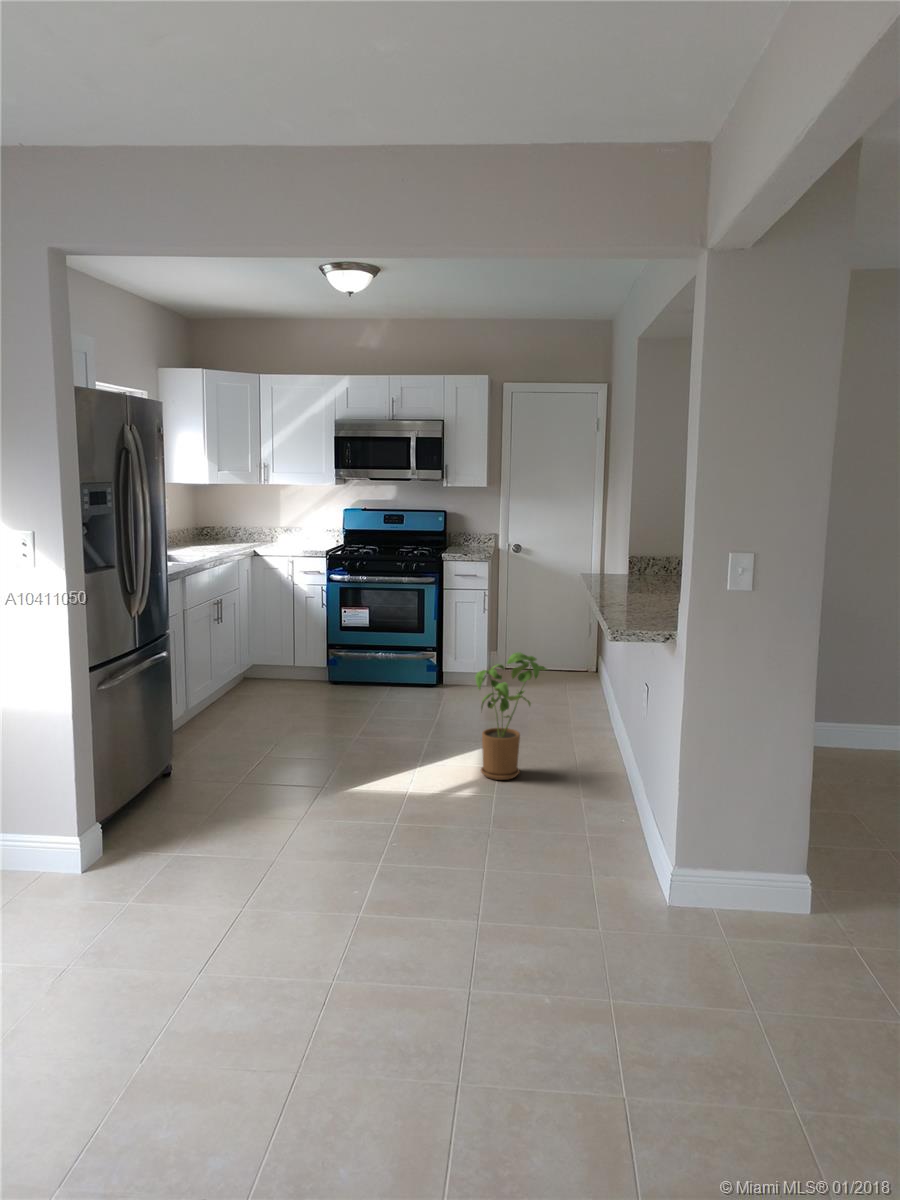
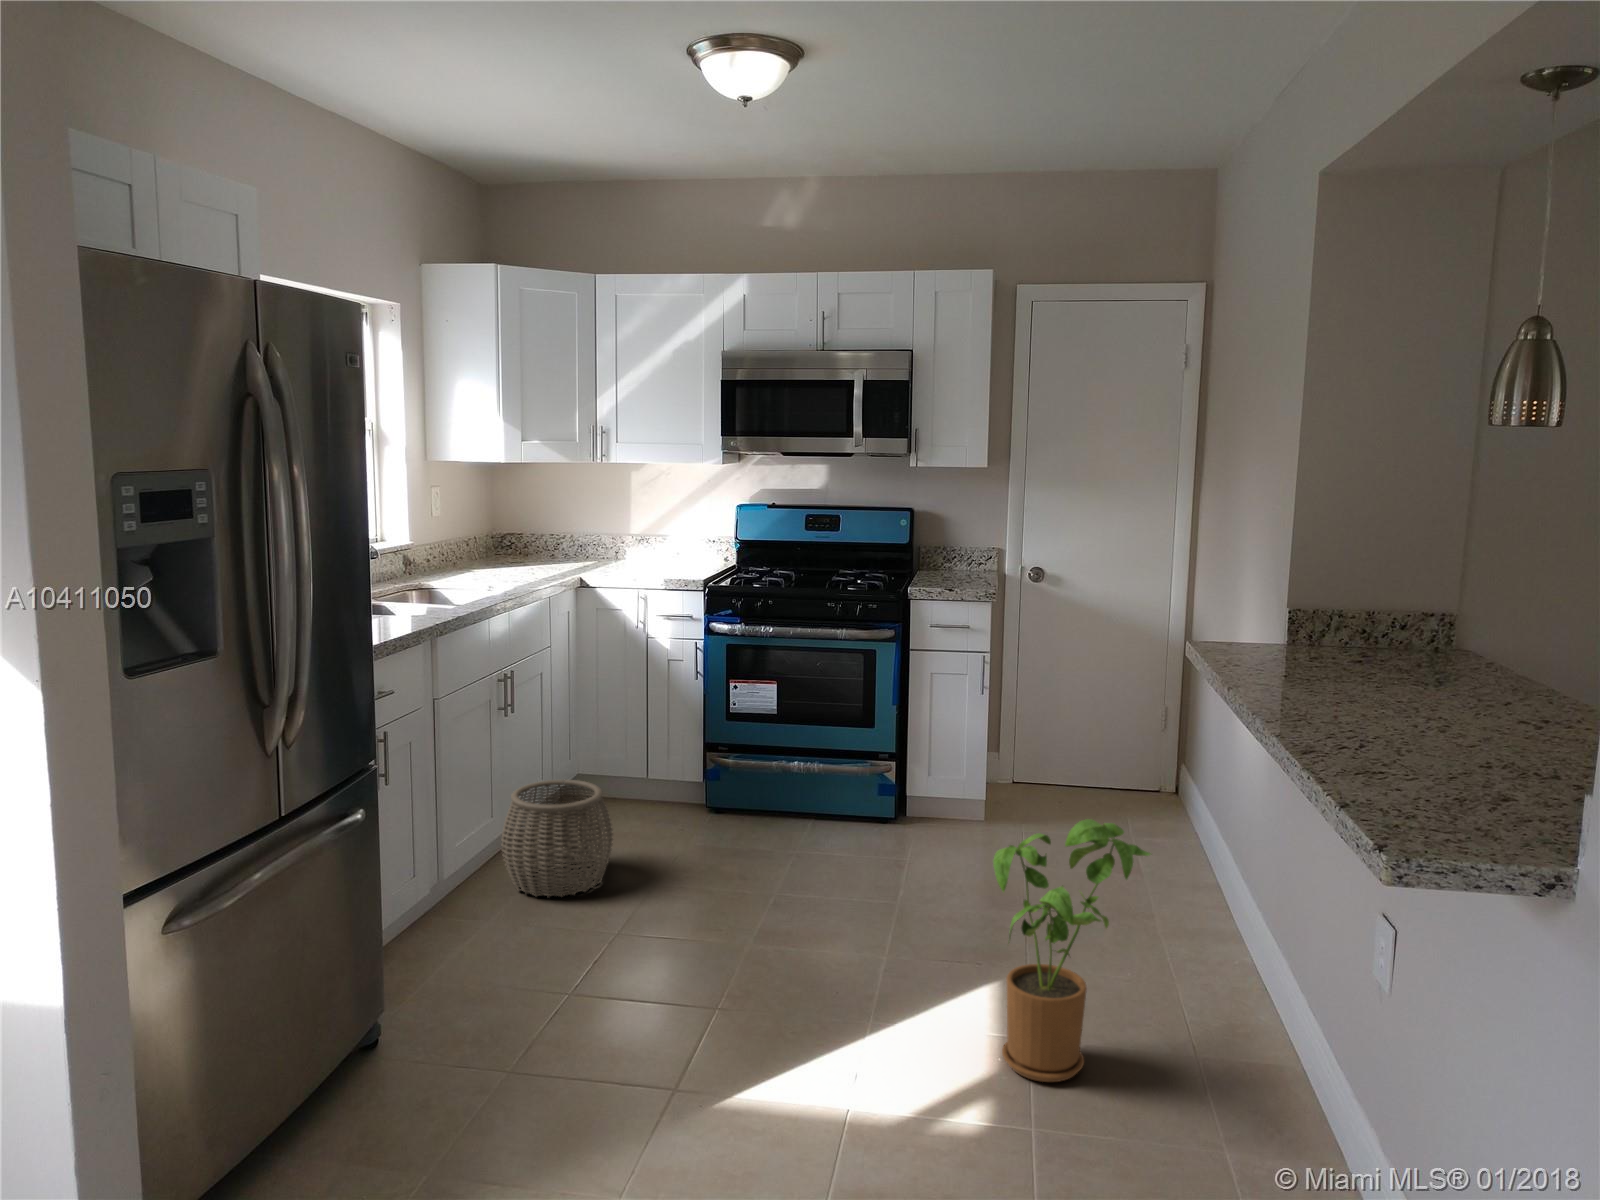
woven basket: none [217,659,279,721] -> present [501,780,613,897]

